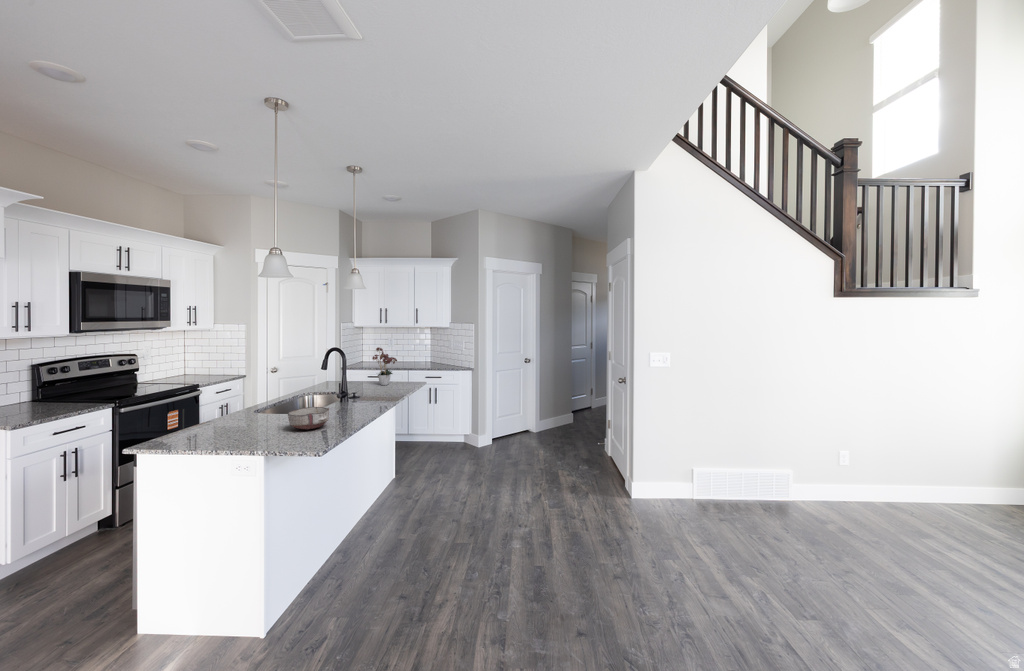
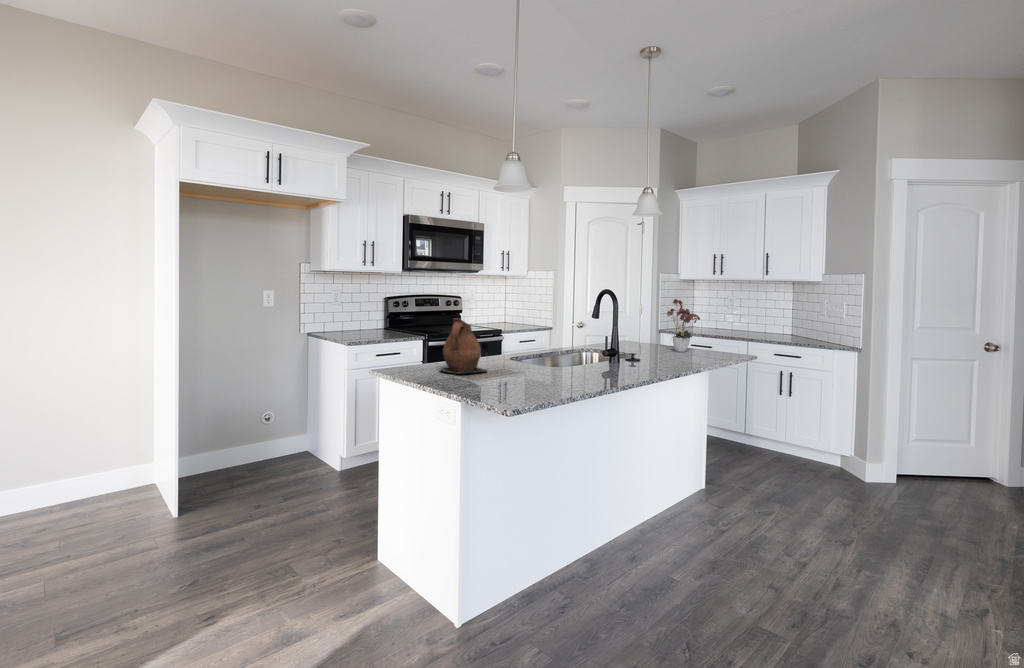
ceramic pitcher: none [207,384,262,435] -> present [441,319,487,374]
ceramic bowl: present [288,407,329,430] -> none [504,356,550,381]

